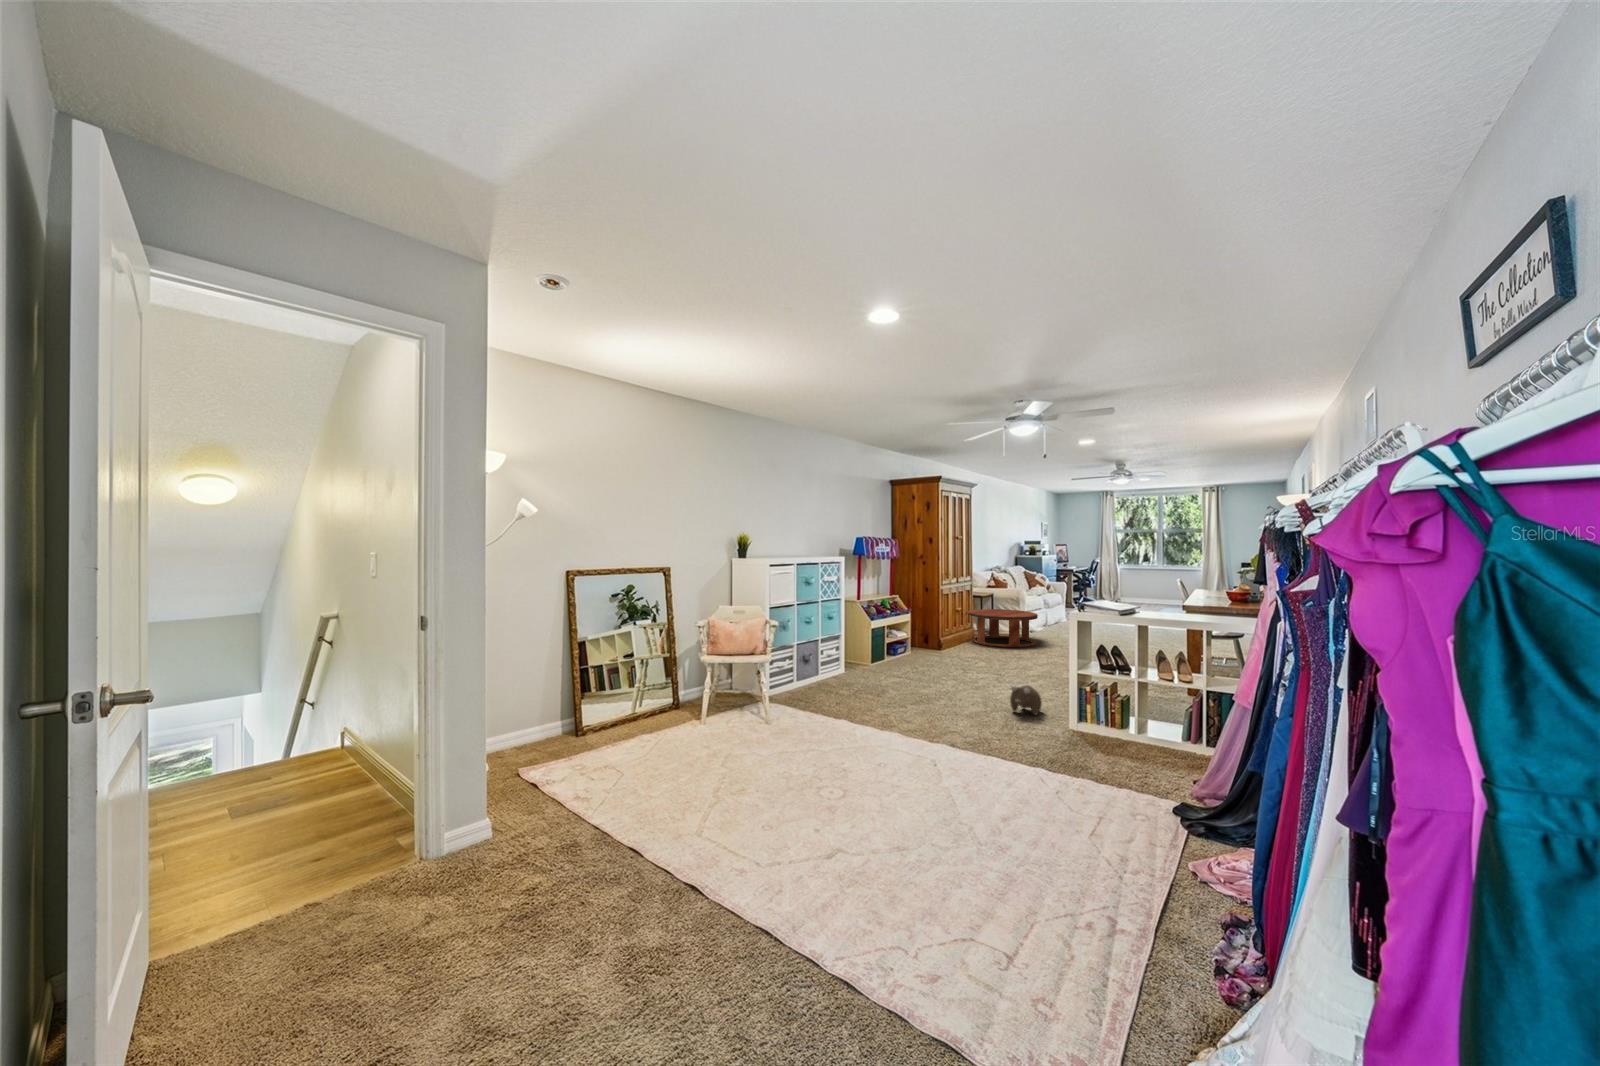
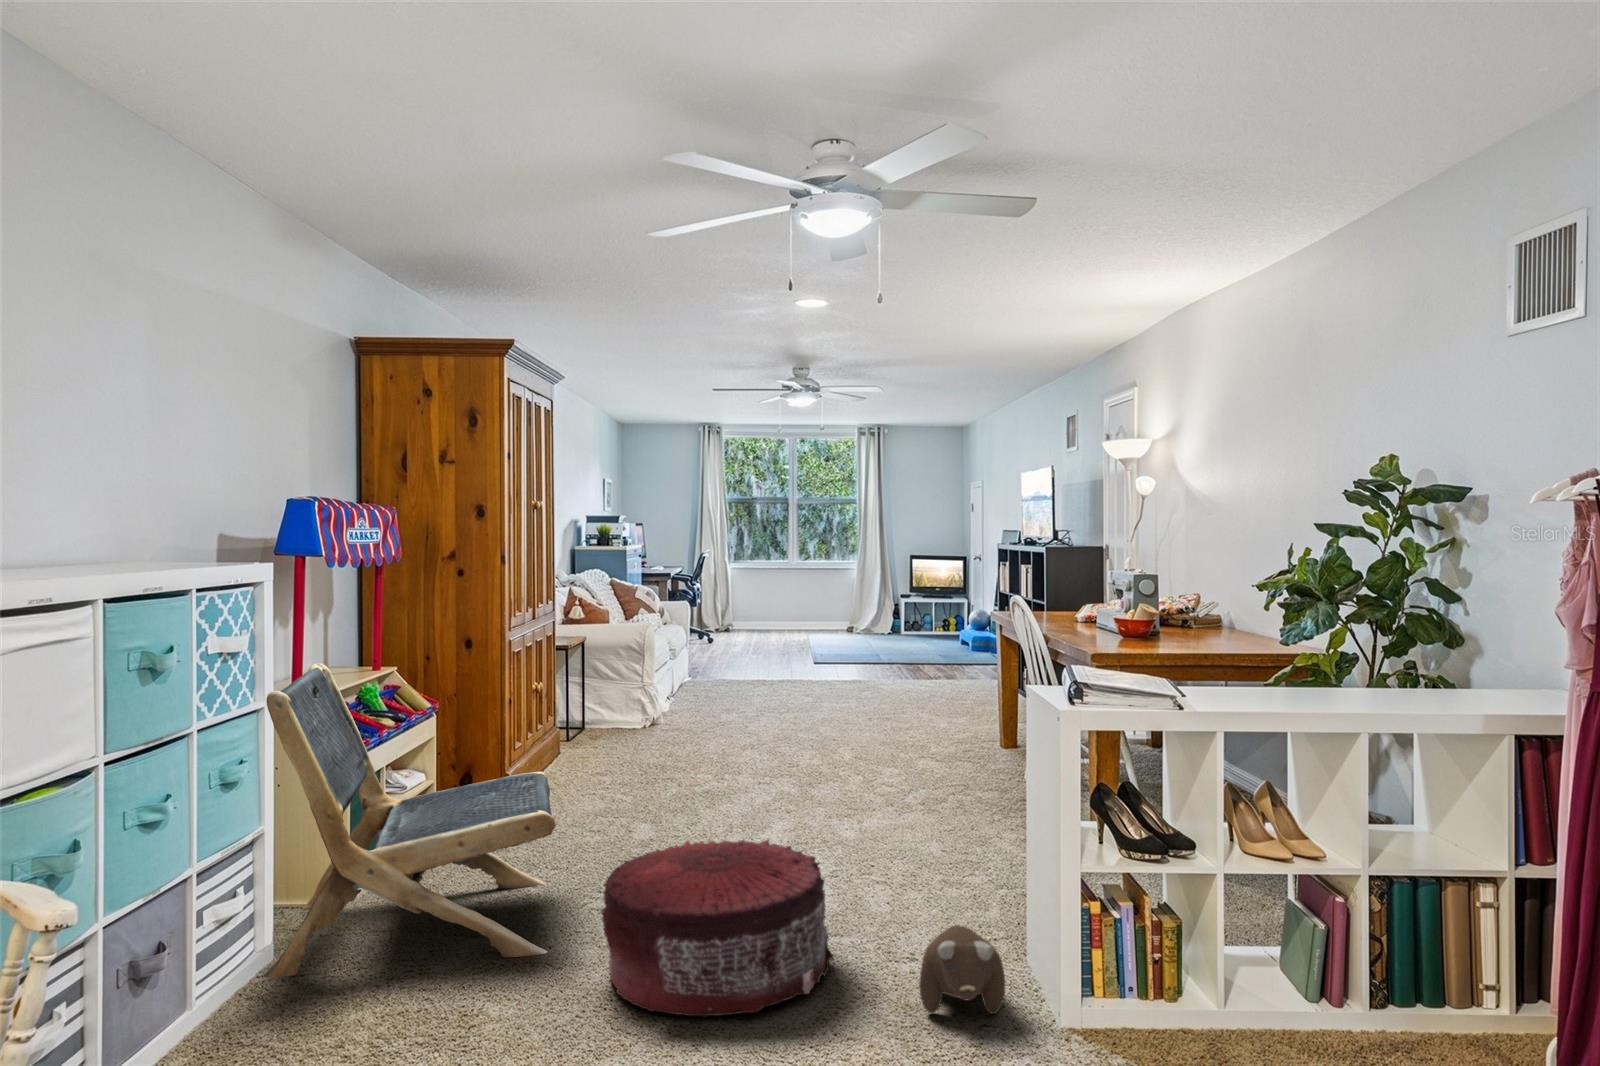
lounge chair: none [838,589,931,682] -> present [263,663,556,978]
coffee table: present [967,609,1038,647] -> none [550,675,713,770]
pouf: none [923,653,999,701] -> present [601,840,834,1016]

